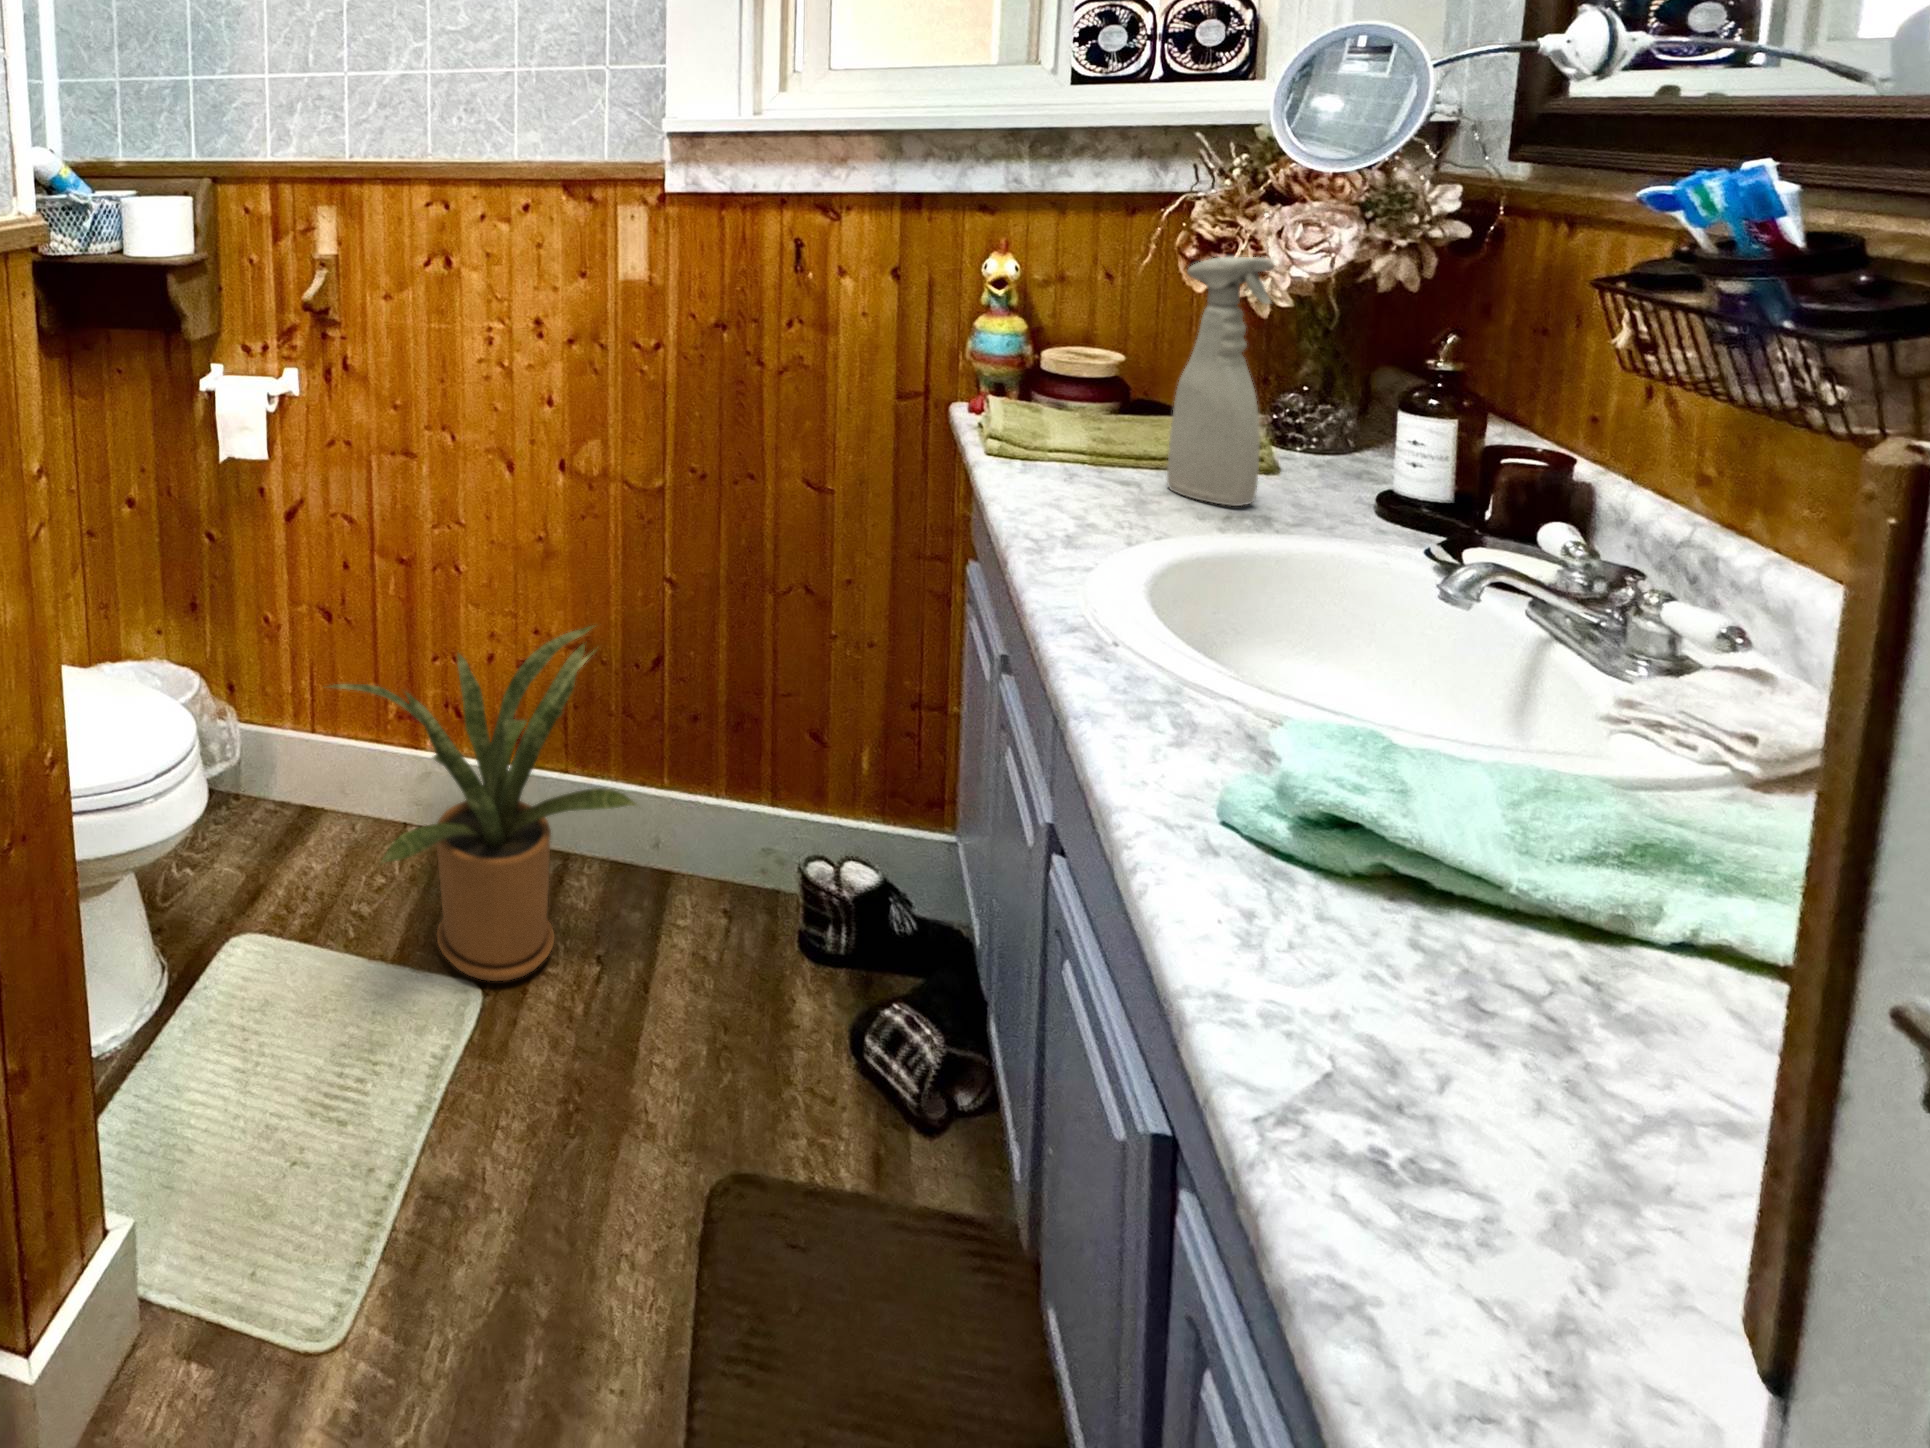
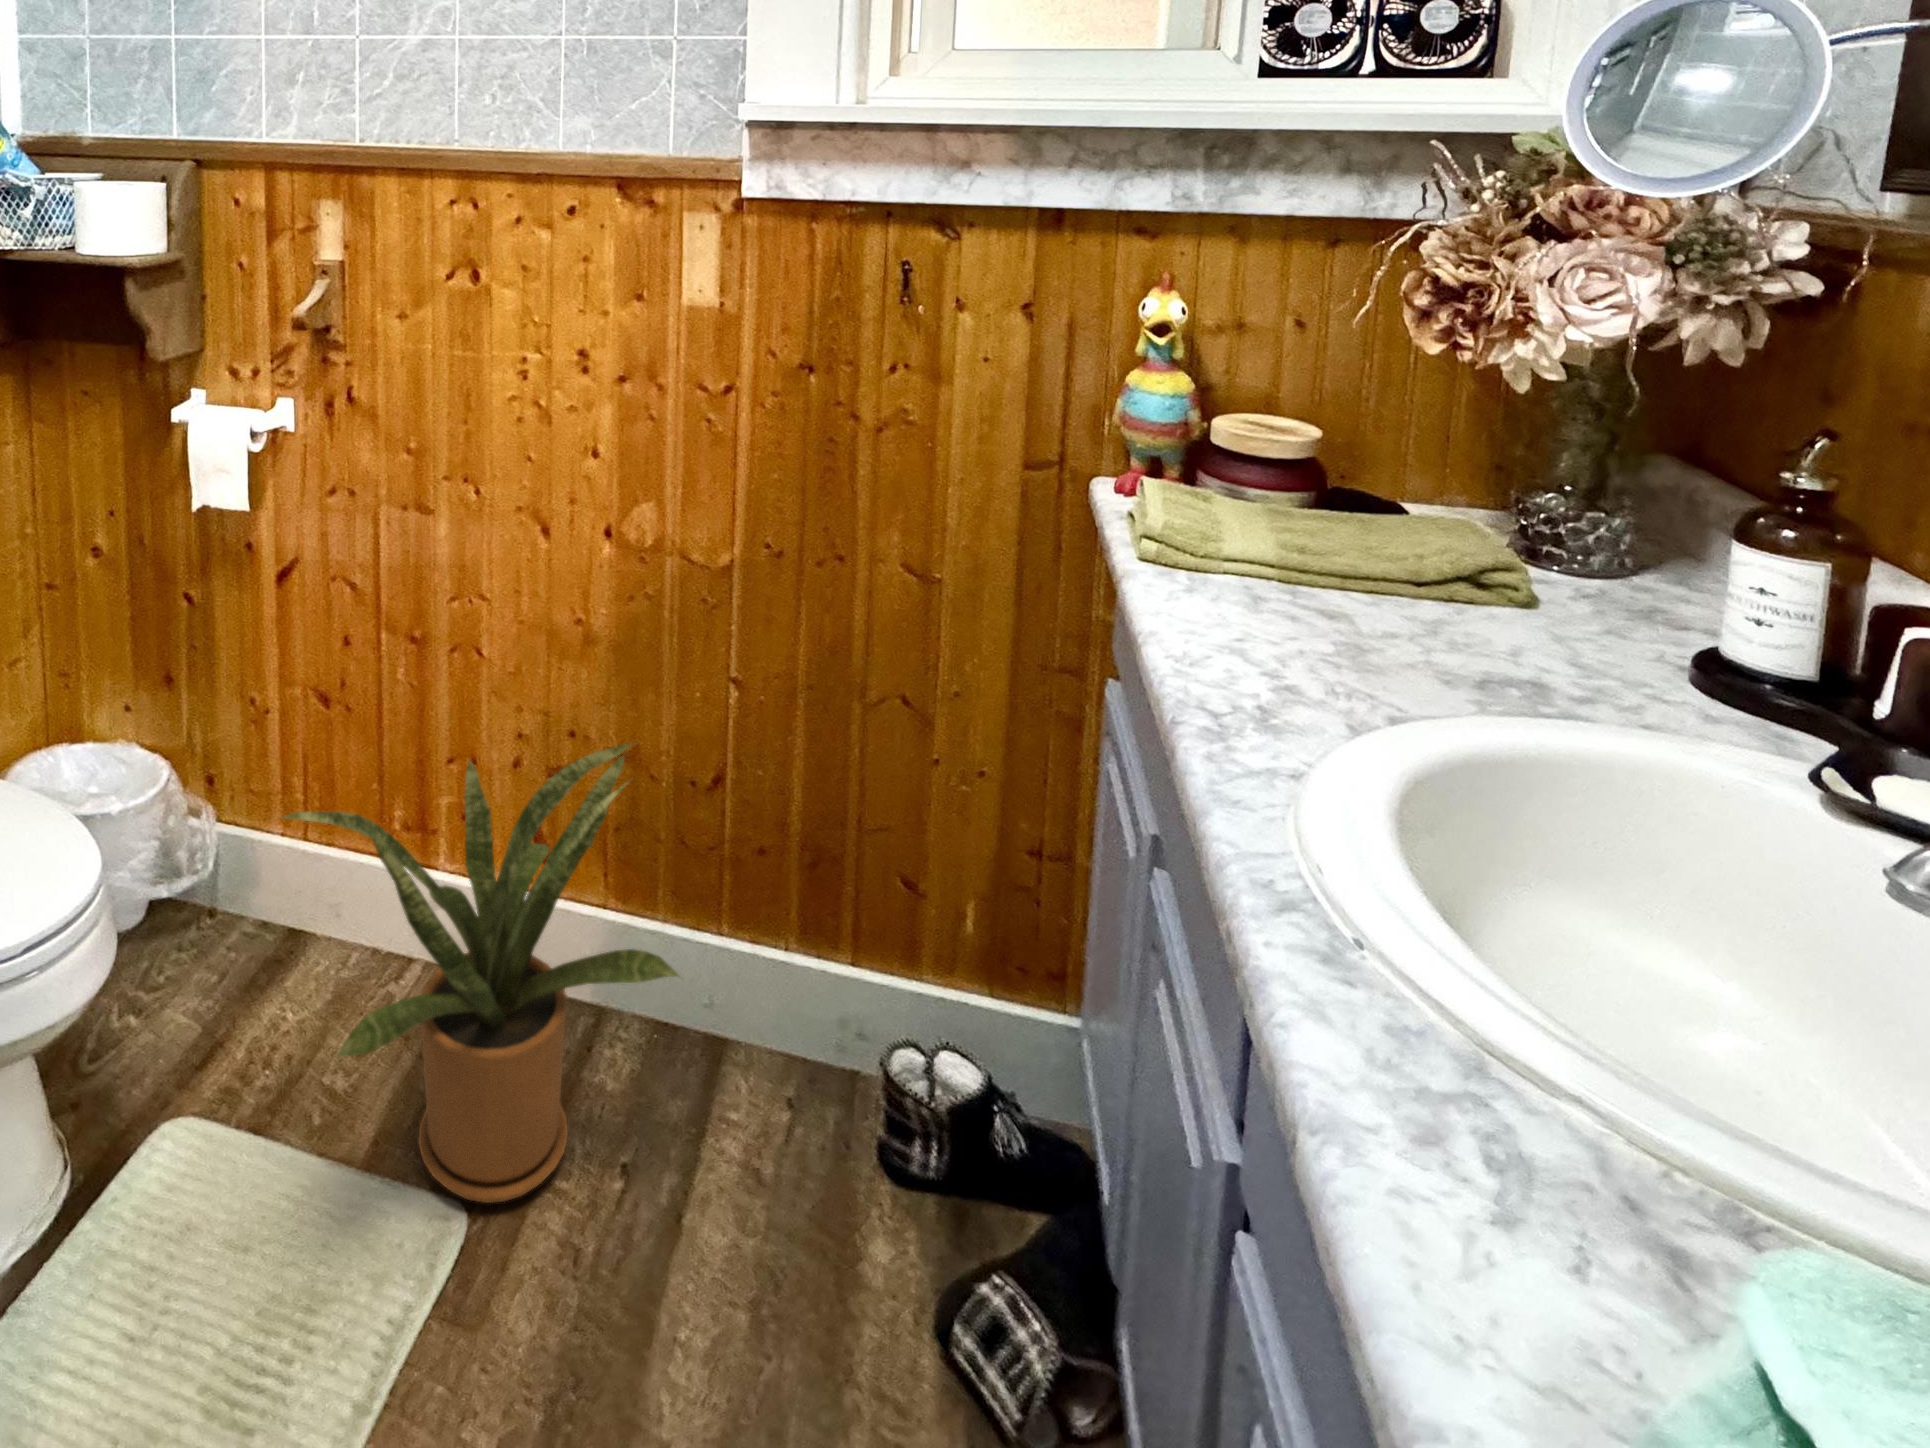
spray bottle: present [1167,257,1274,506] -> none [1402,313,1586,670]

